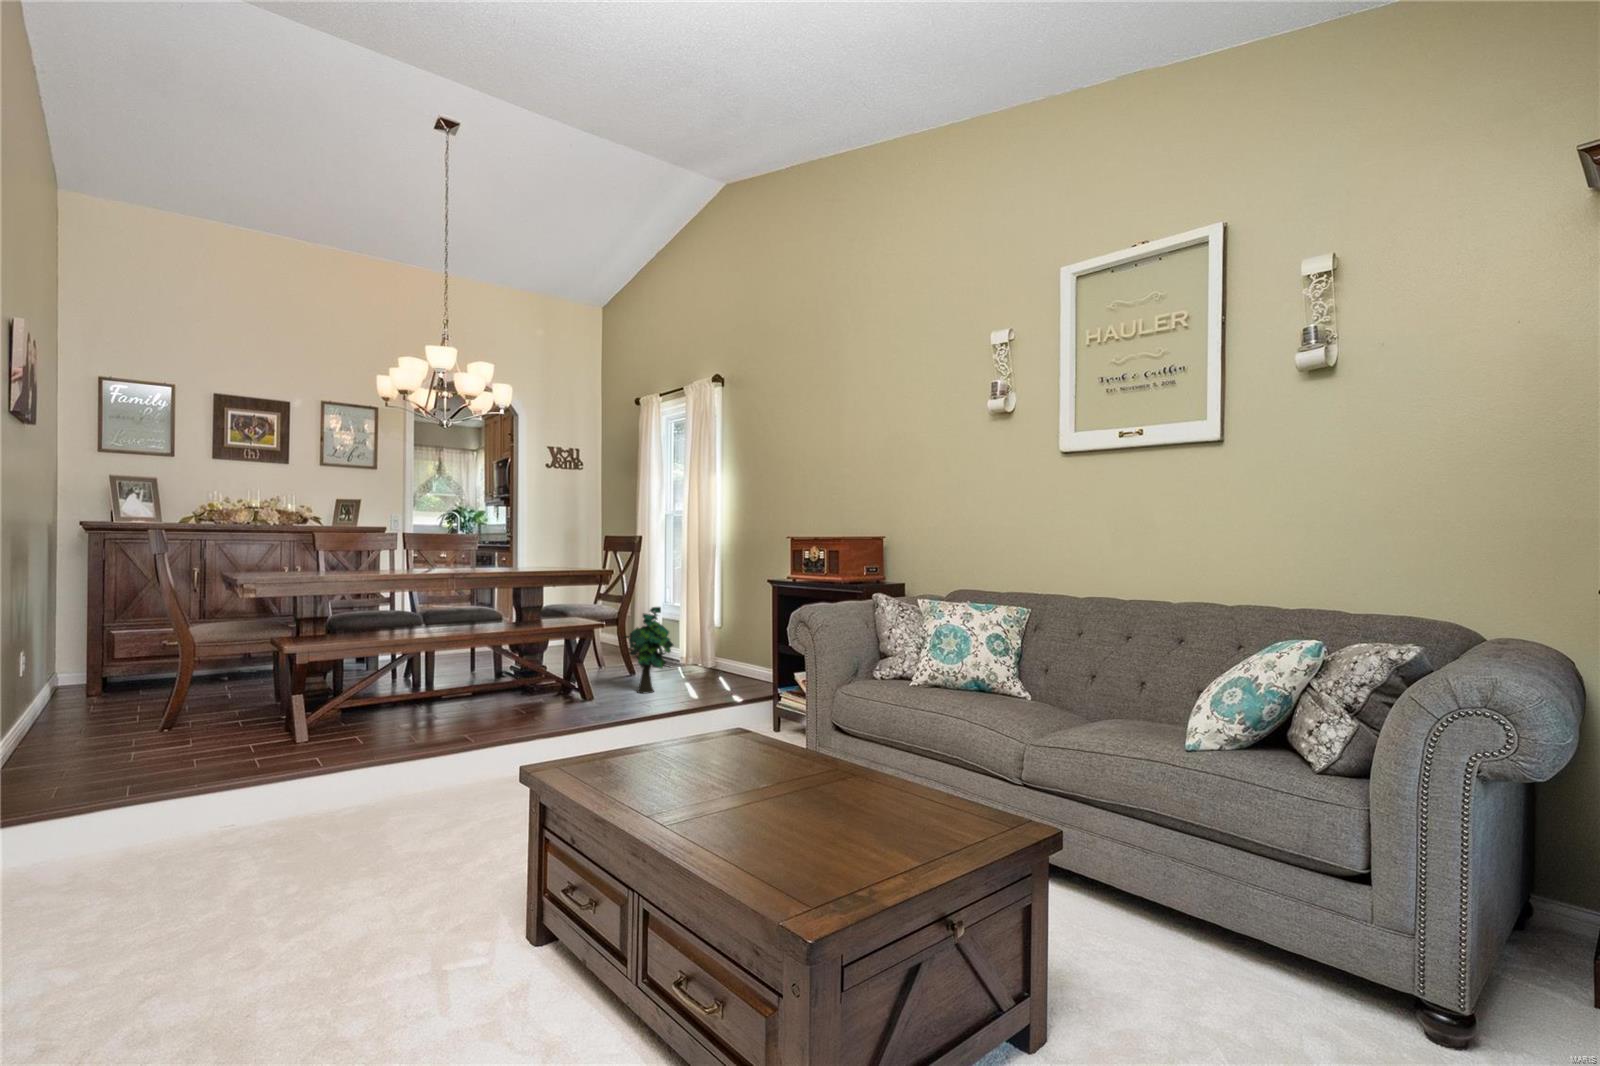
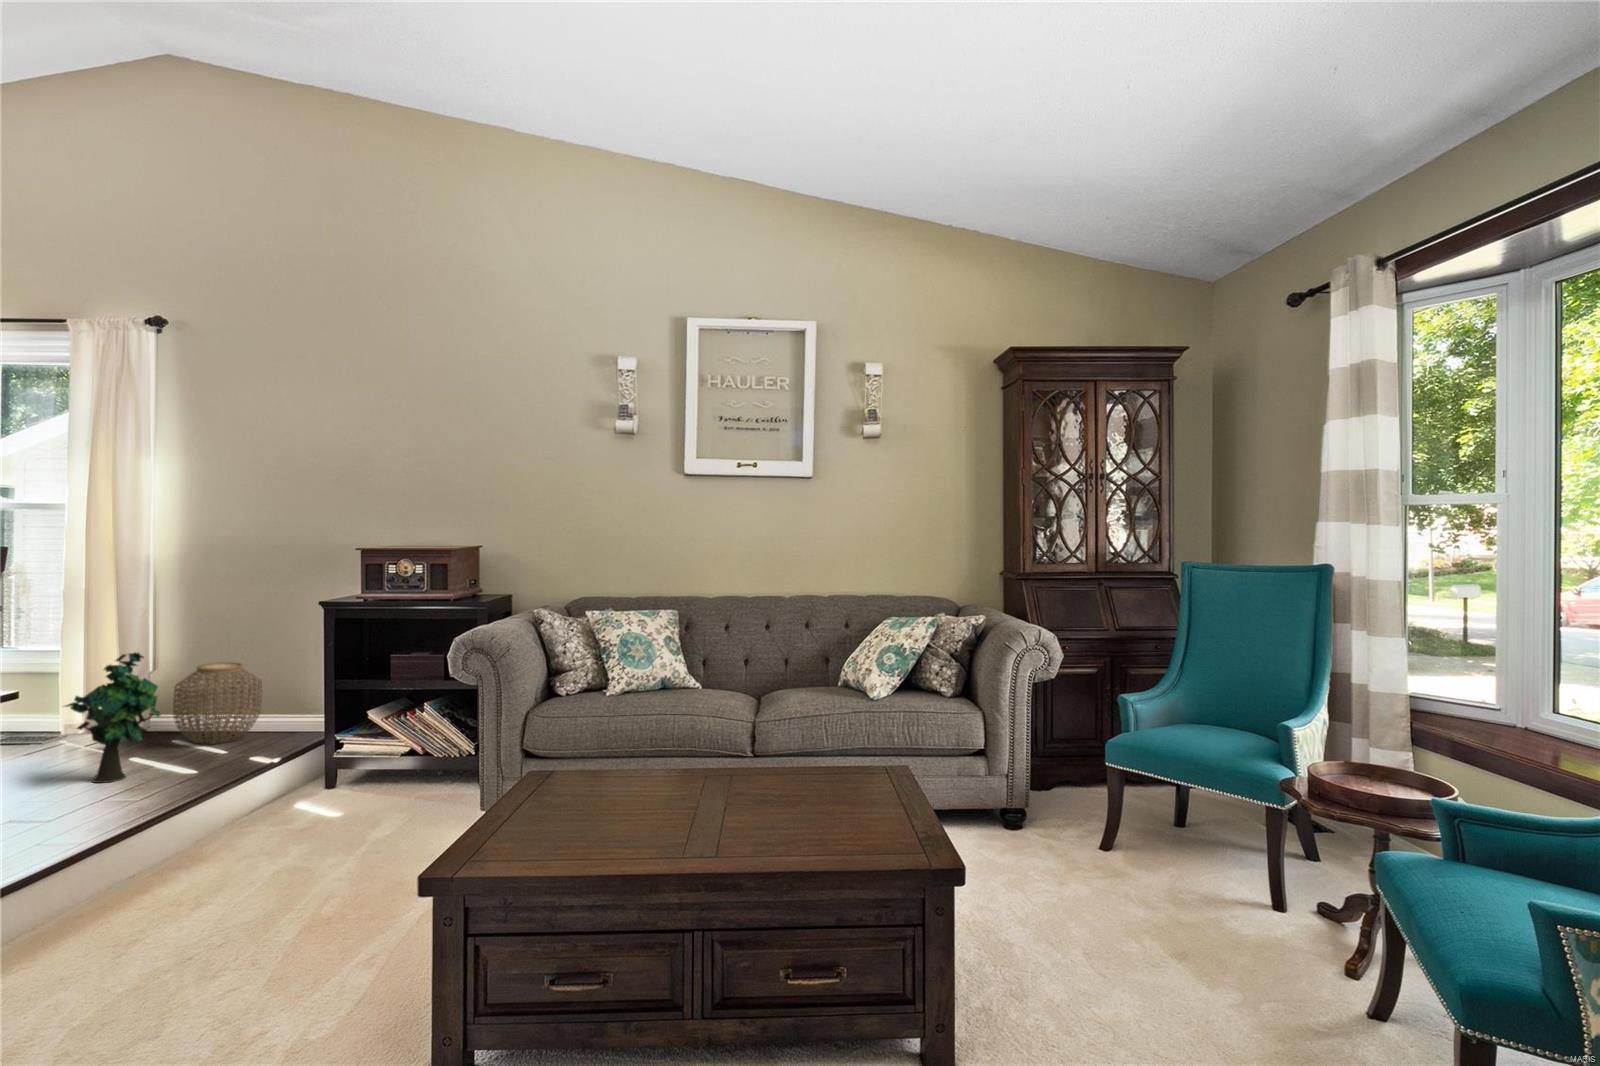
woven basket: none [705,622,759,682] -> present [173,662,262,744]

